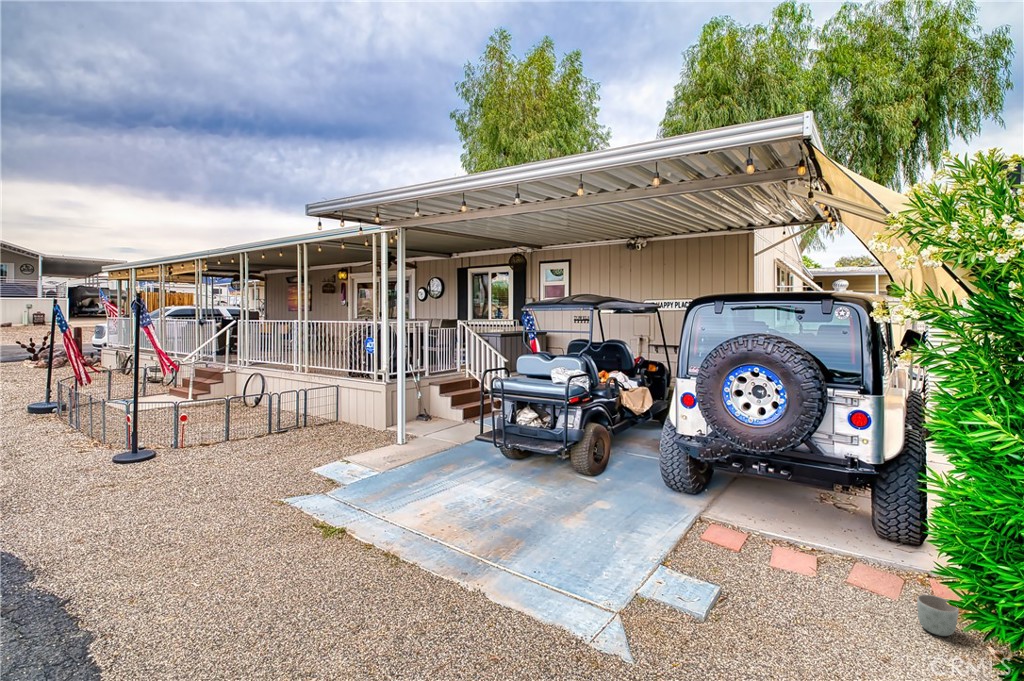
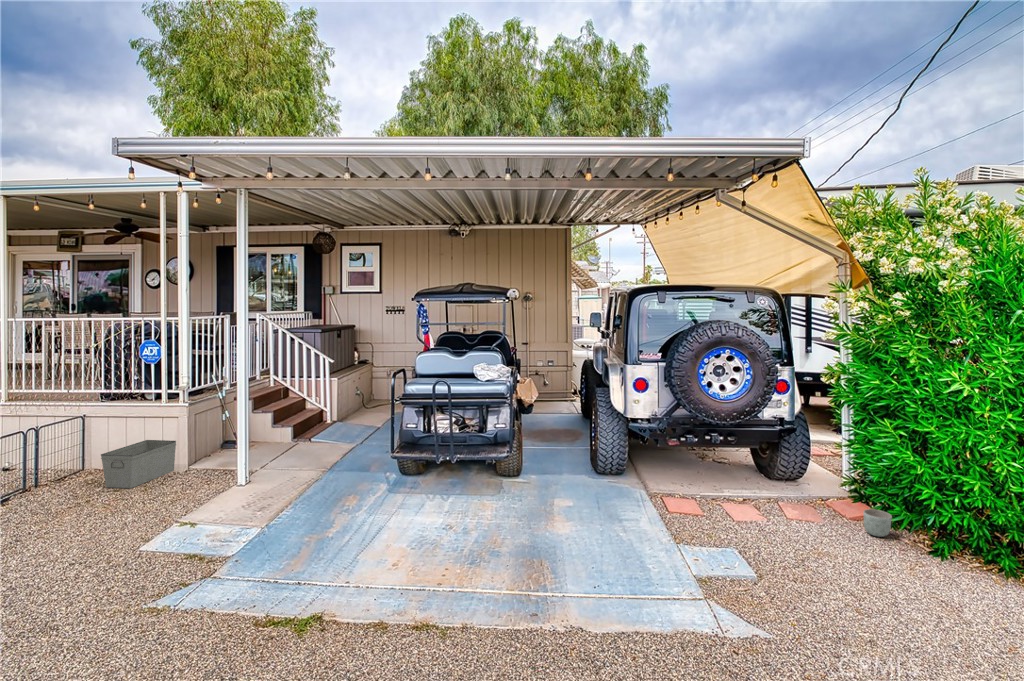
storage bin: none [330,406,377,436] -> present [101,440,176,488]

